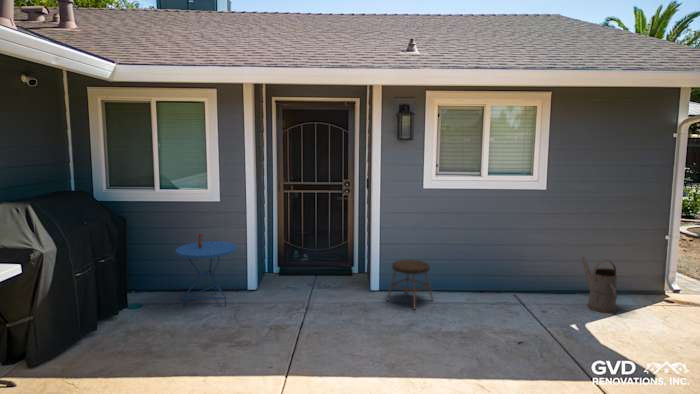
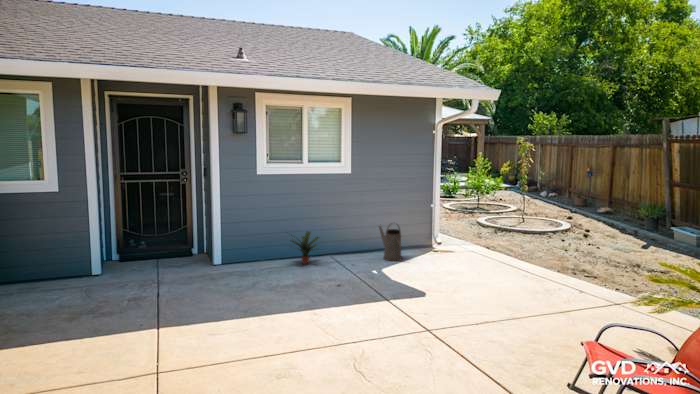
side table: present [175,234,237,306] -> none [14,224,83,298]
potted plant: none [454,259,498,301] -> present [292,231,319,264]
stool: present [387,260,433,308] -> none [231,236,270,275]

